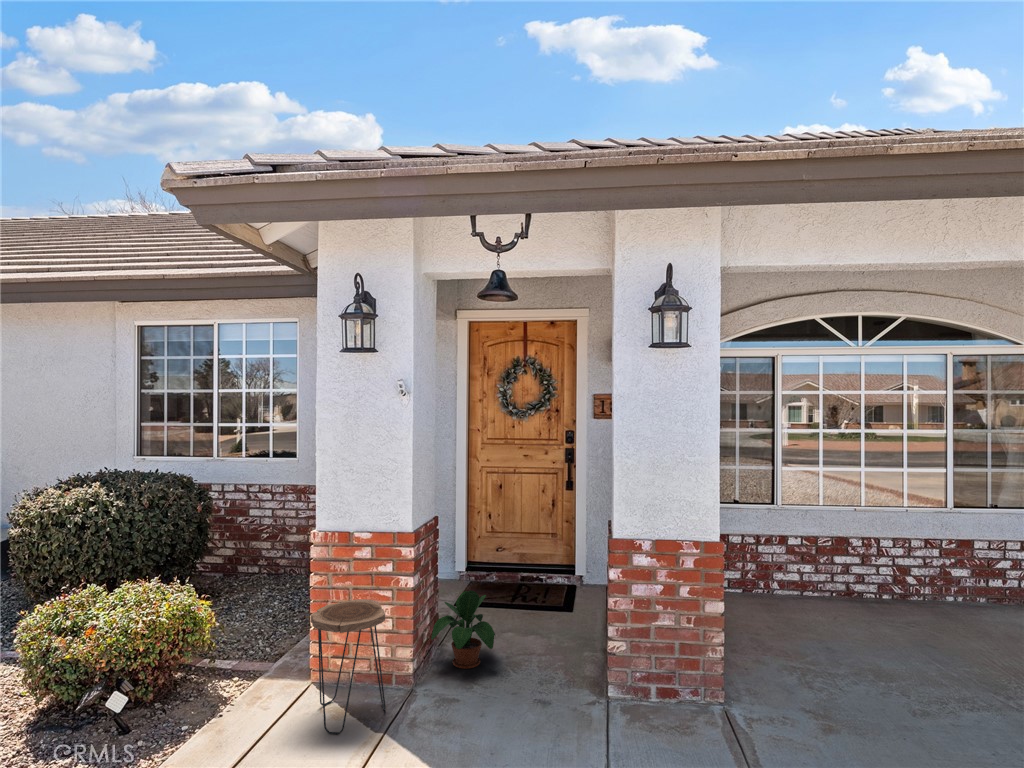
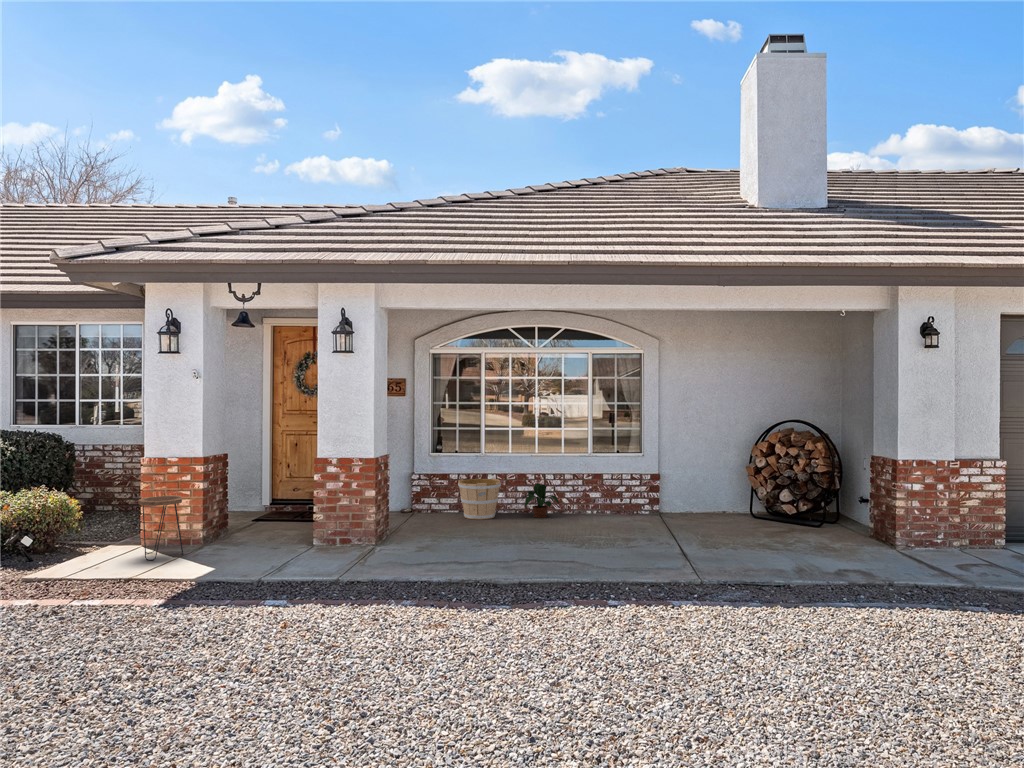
wooden bucket: none [754,544,825,613] -> present [458,478,501,520]
potted plant: present [431,591,495,669] -> present [522,483,559,518]

